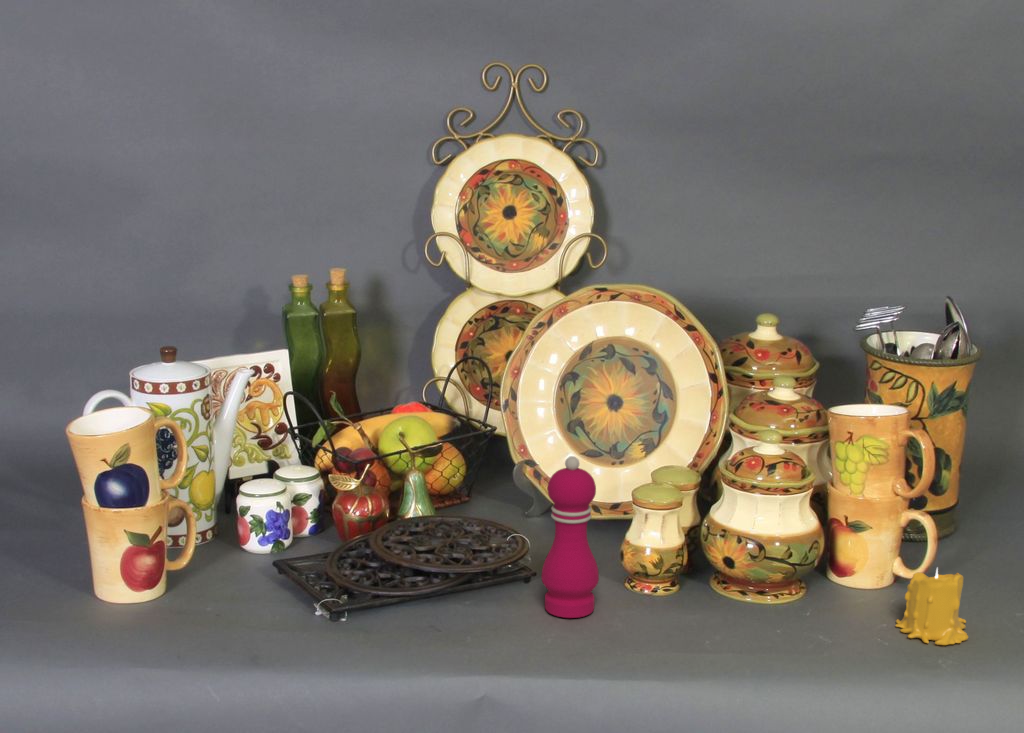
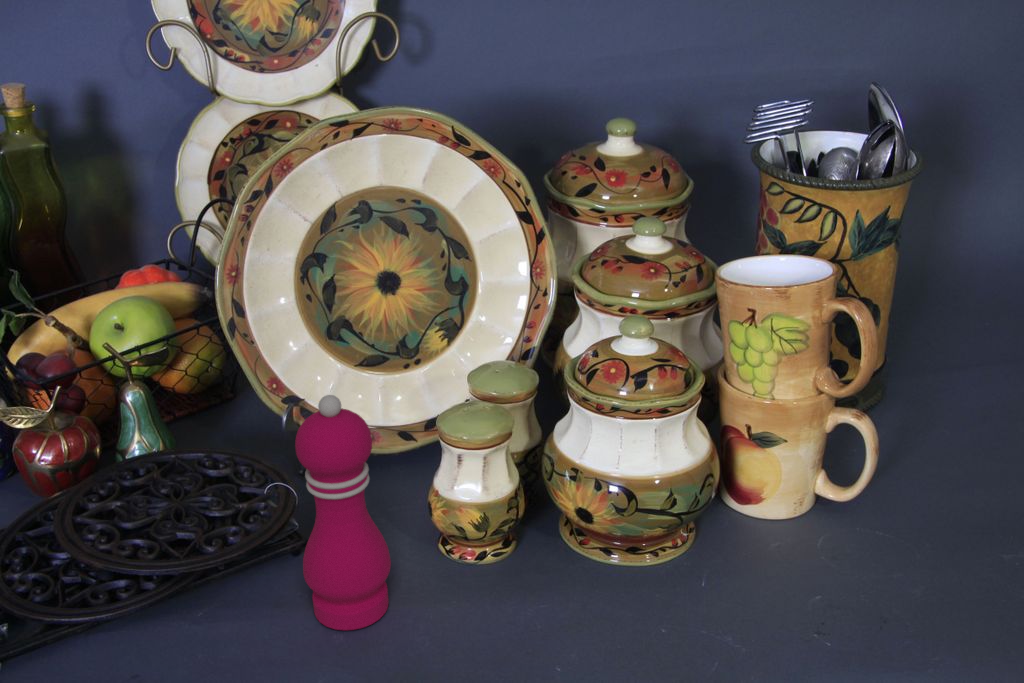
candle: present [896,569,968,645] -> none [828,510,936,631]

